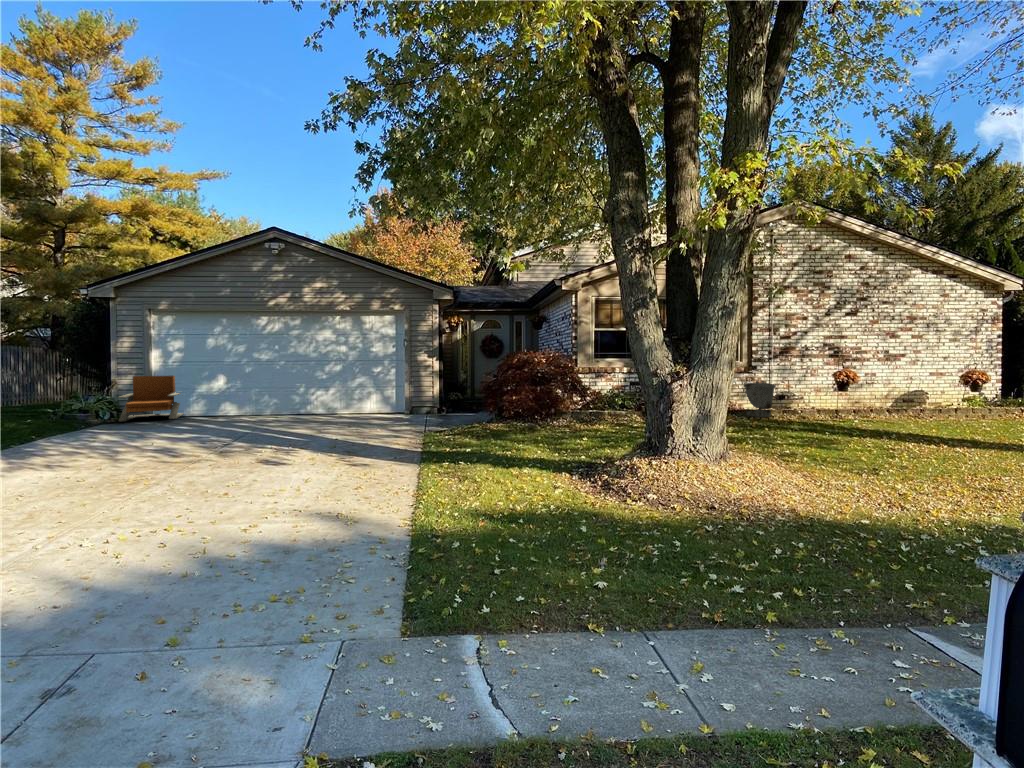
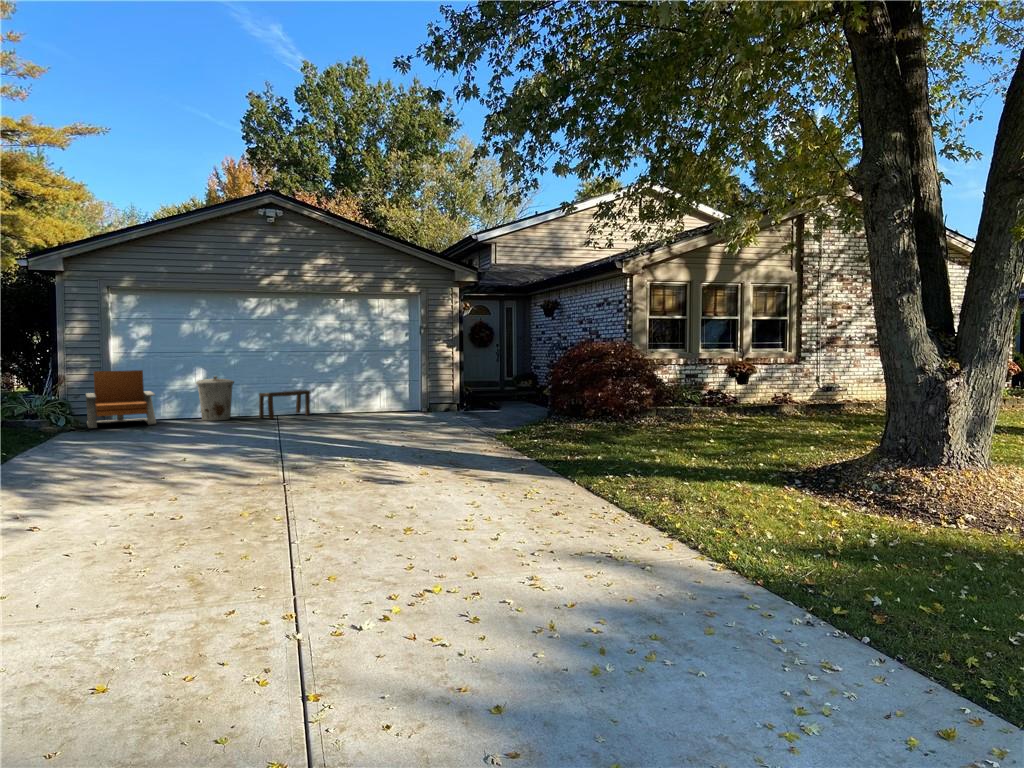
trash can: present [744,380,776,417] -> present [196,376,234,421]
bench: none [263,392,306,416] -> present [259,390,310,419]

